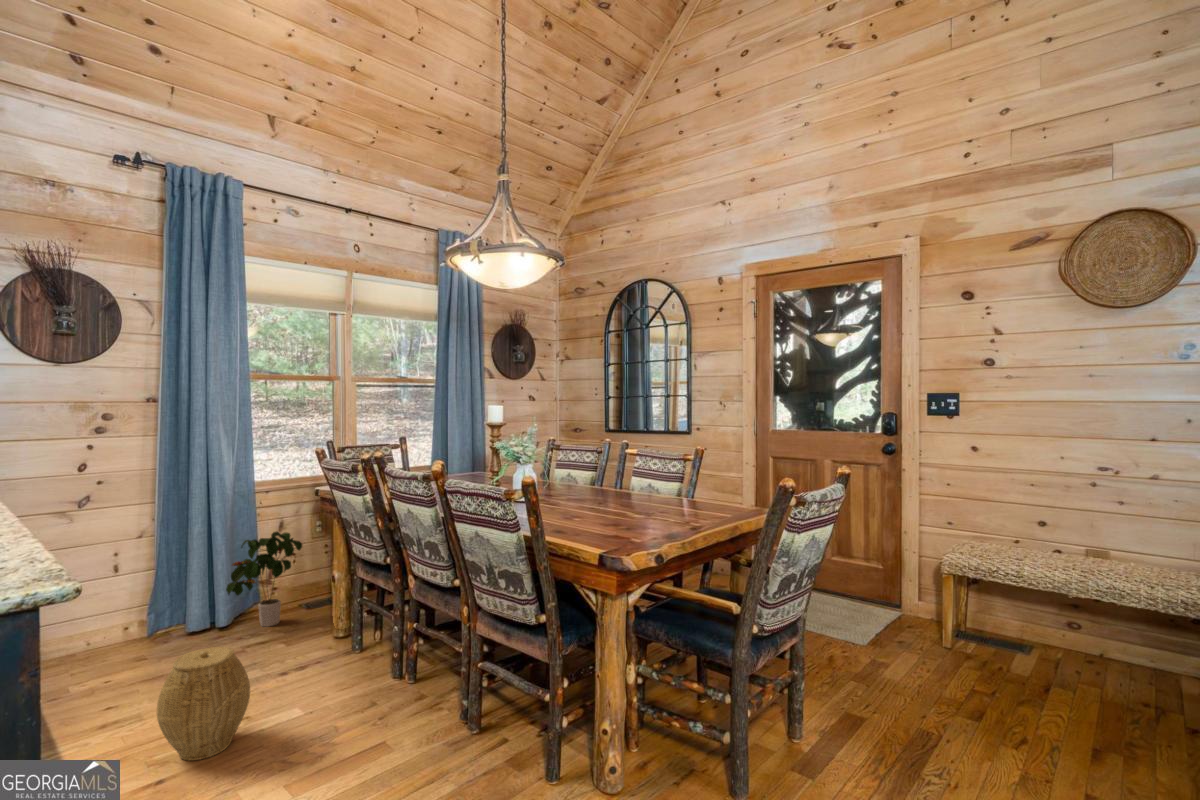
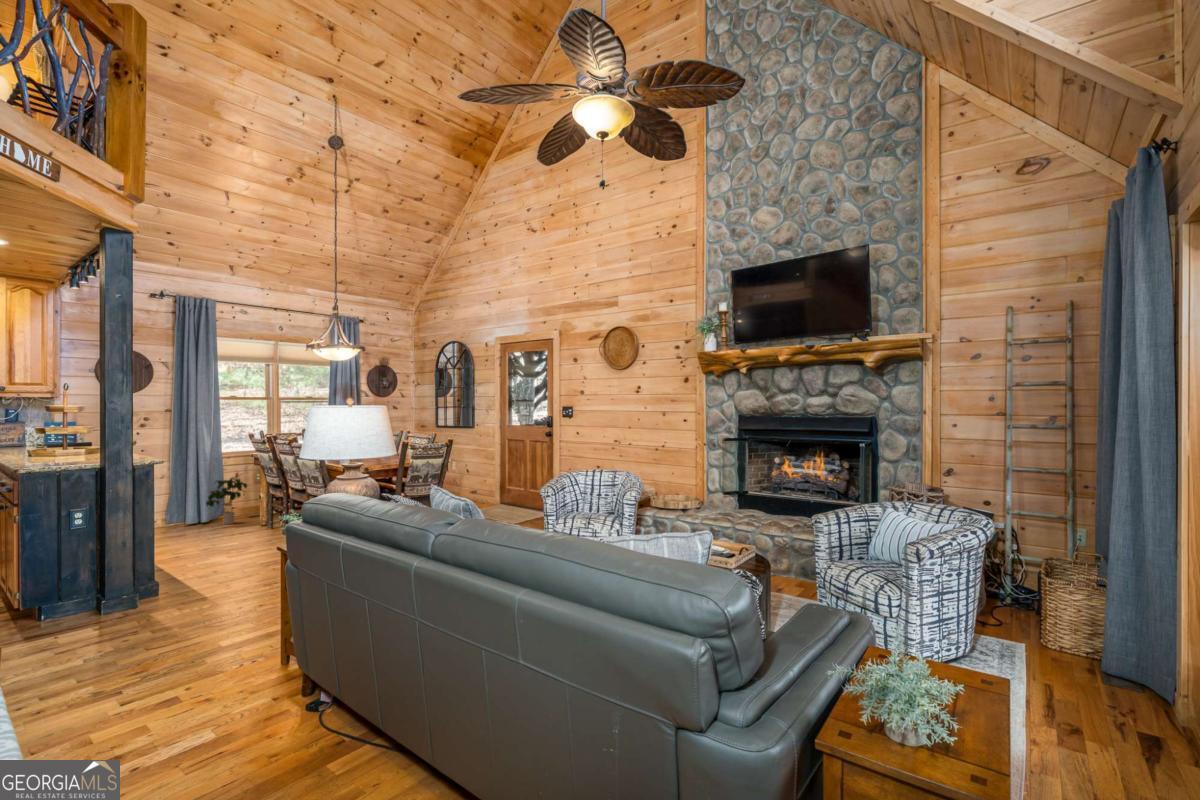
woven basket: present [157,647,250,760] -> none [176,513,215,554]

